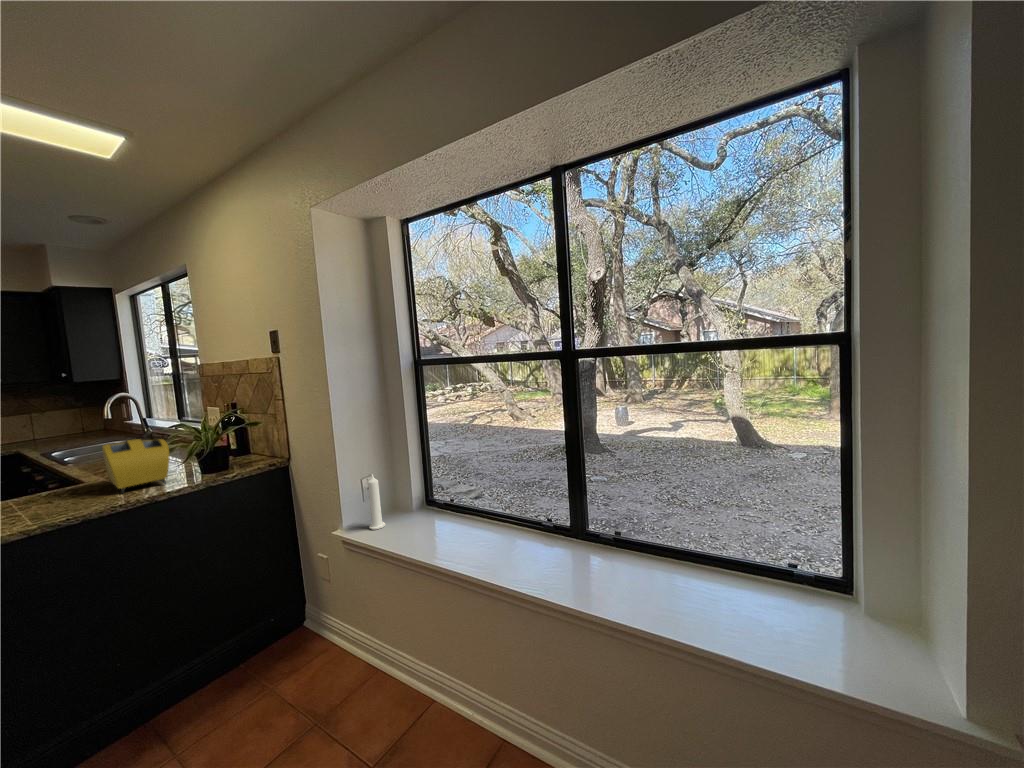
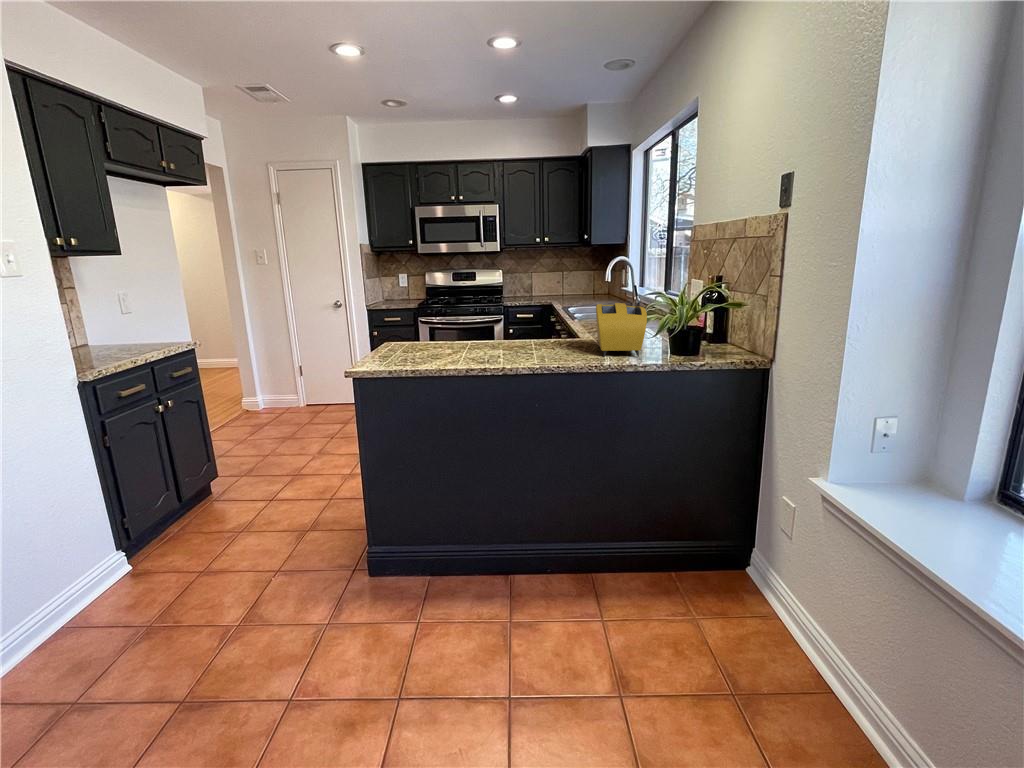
candle: present [368,474,385,530] -> none [870,416,907,504]

